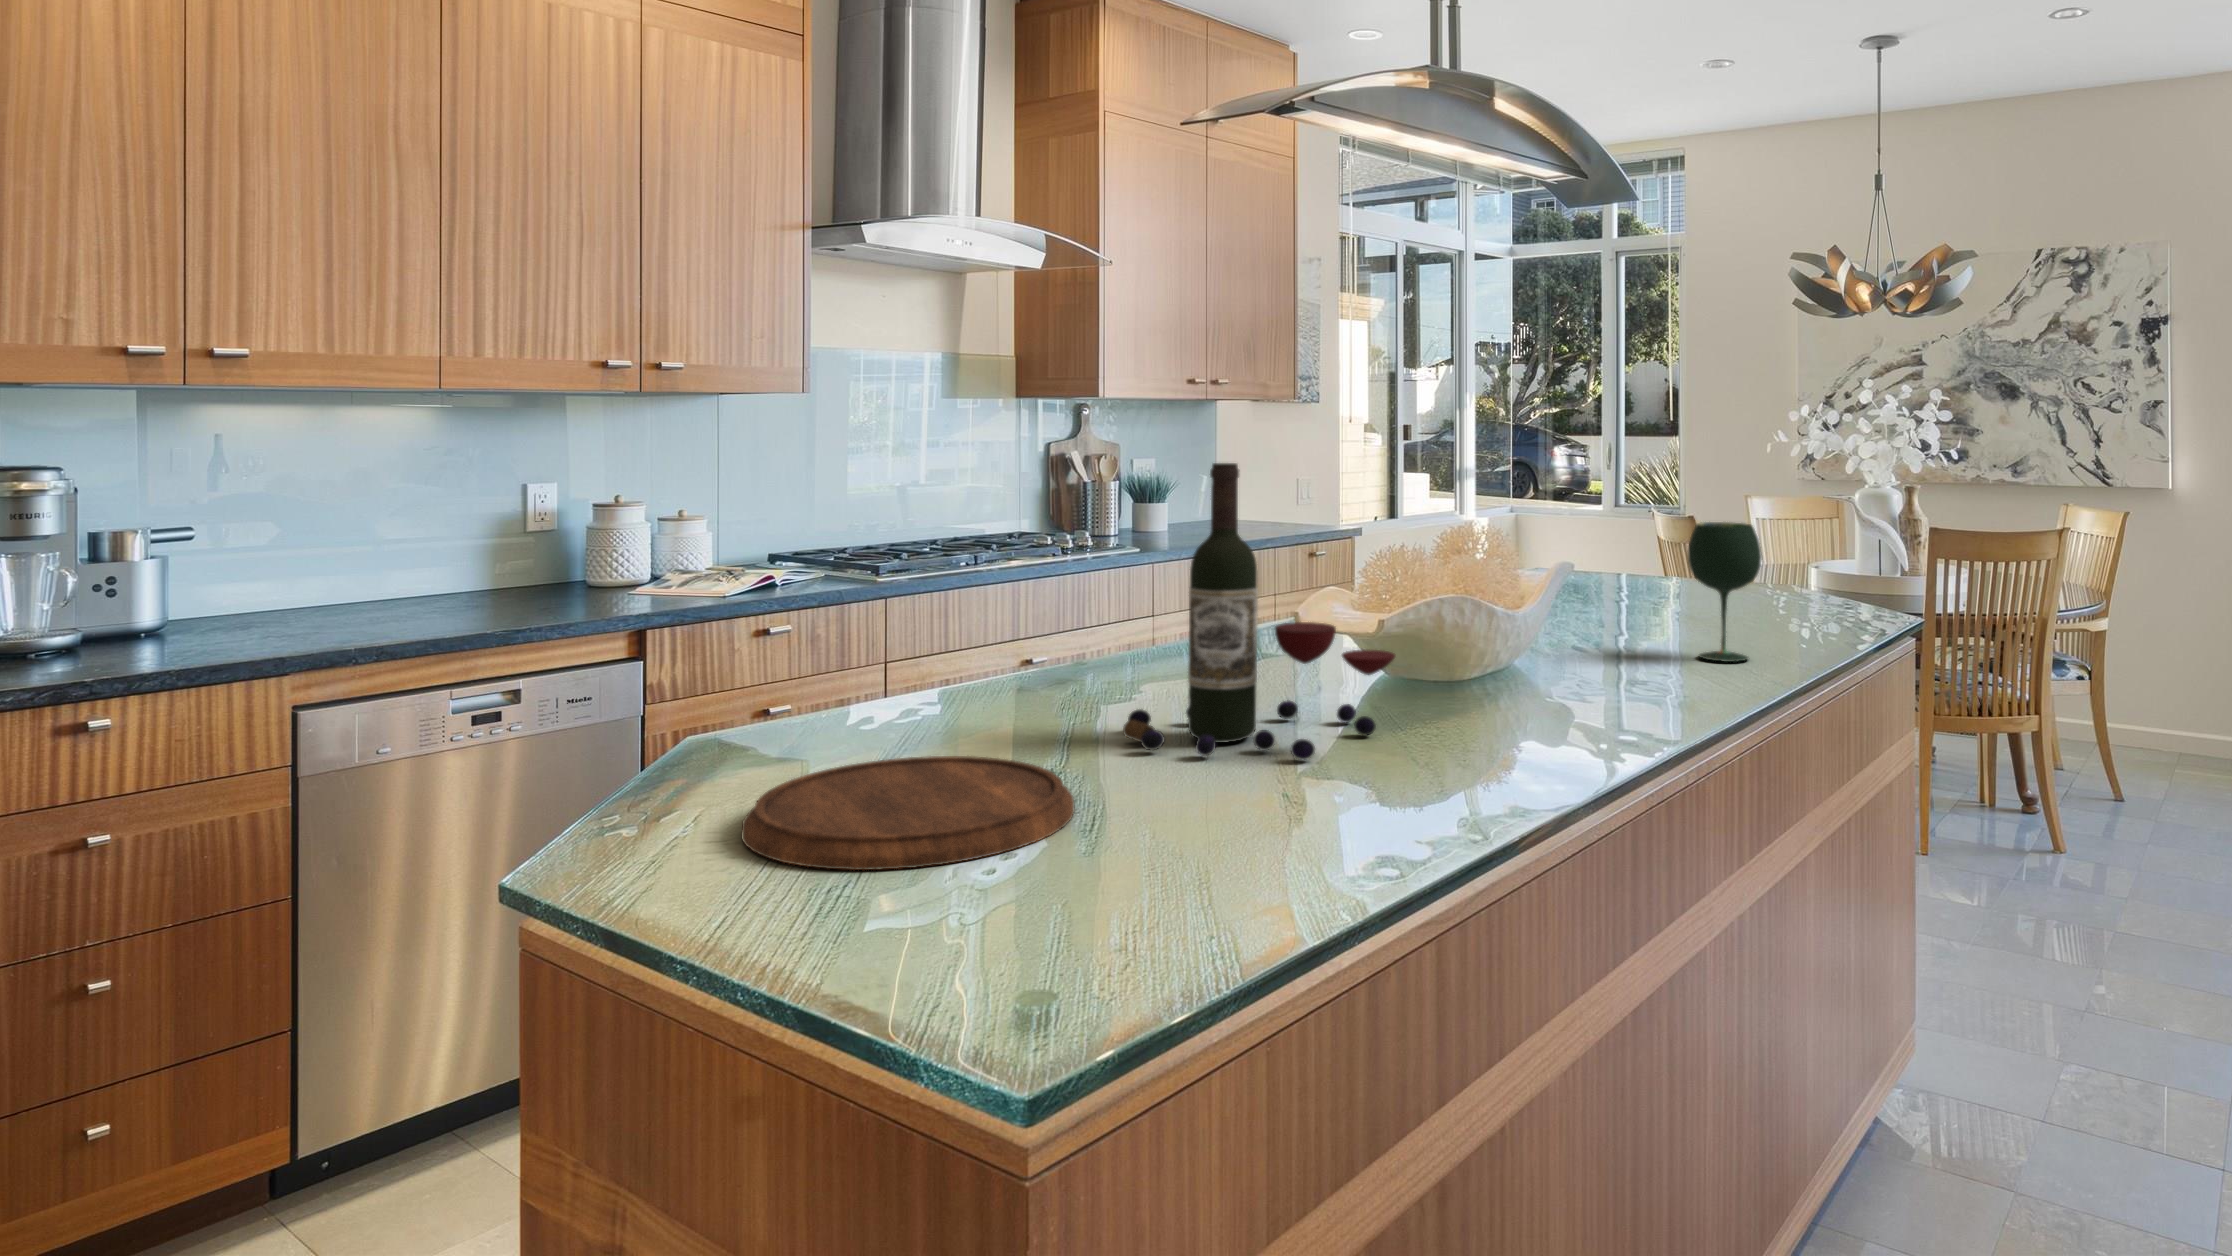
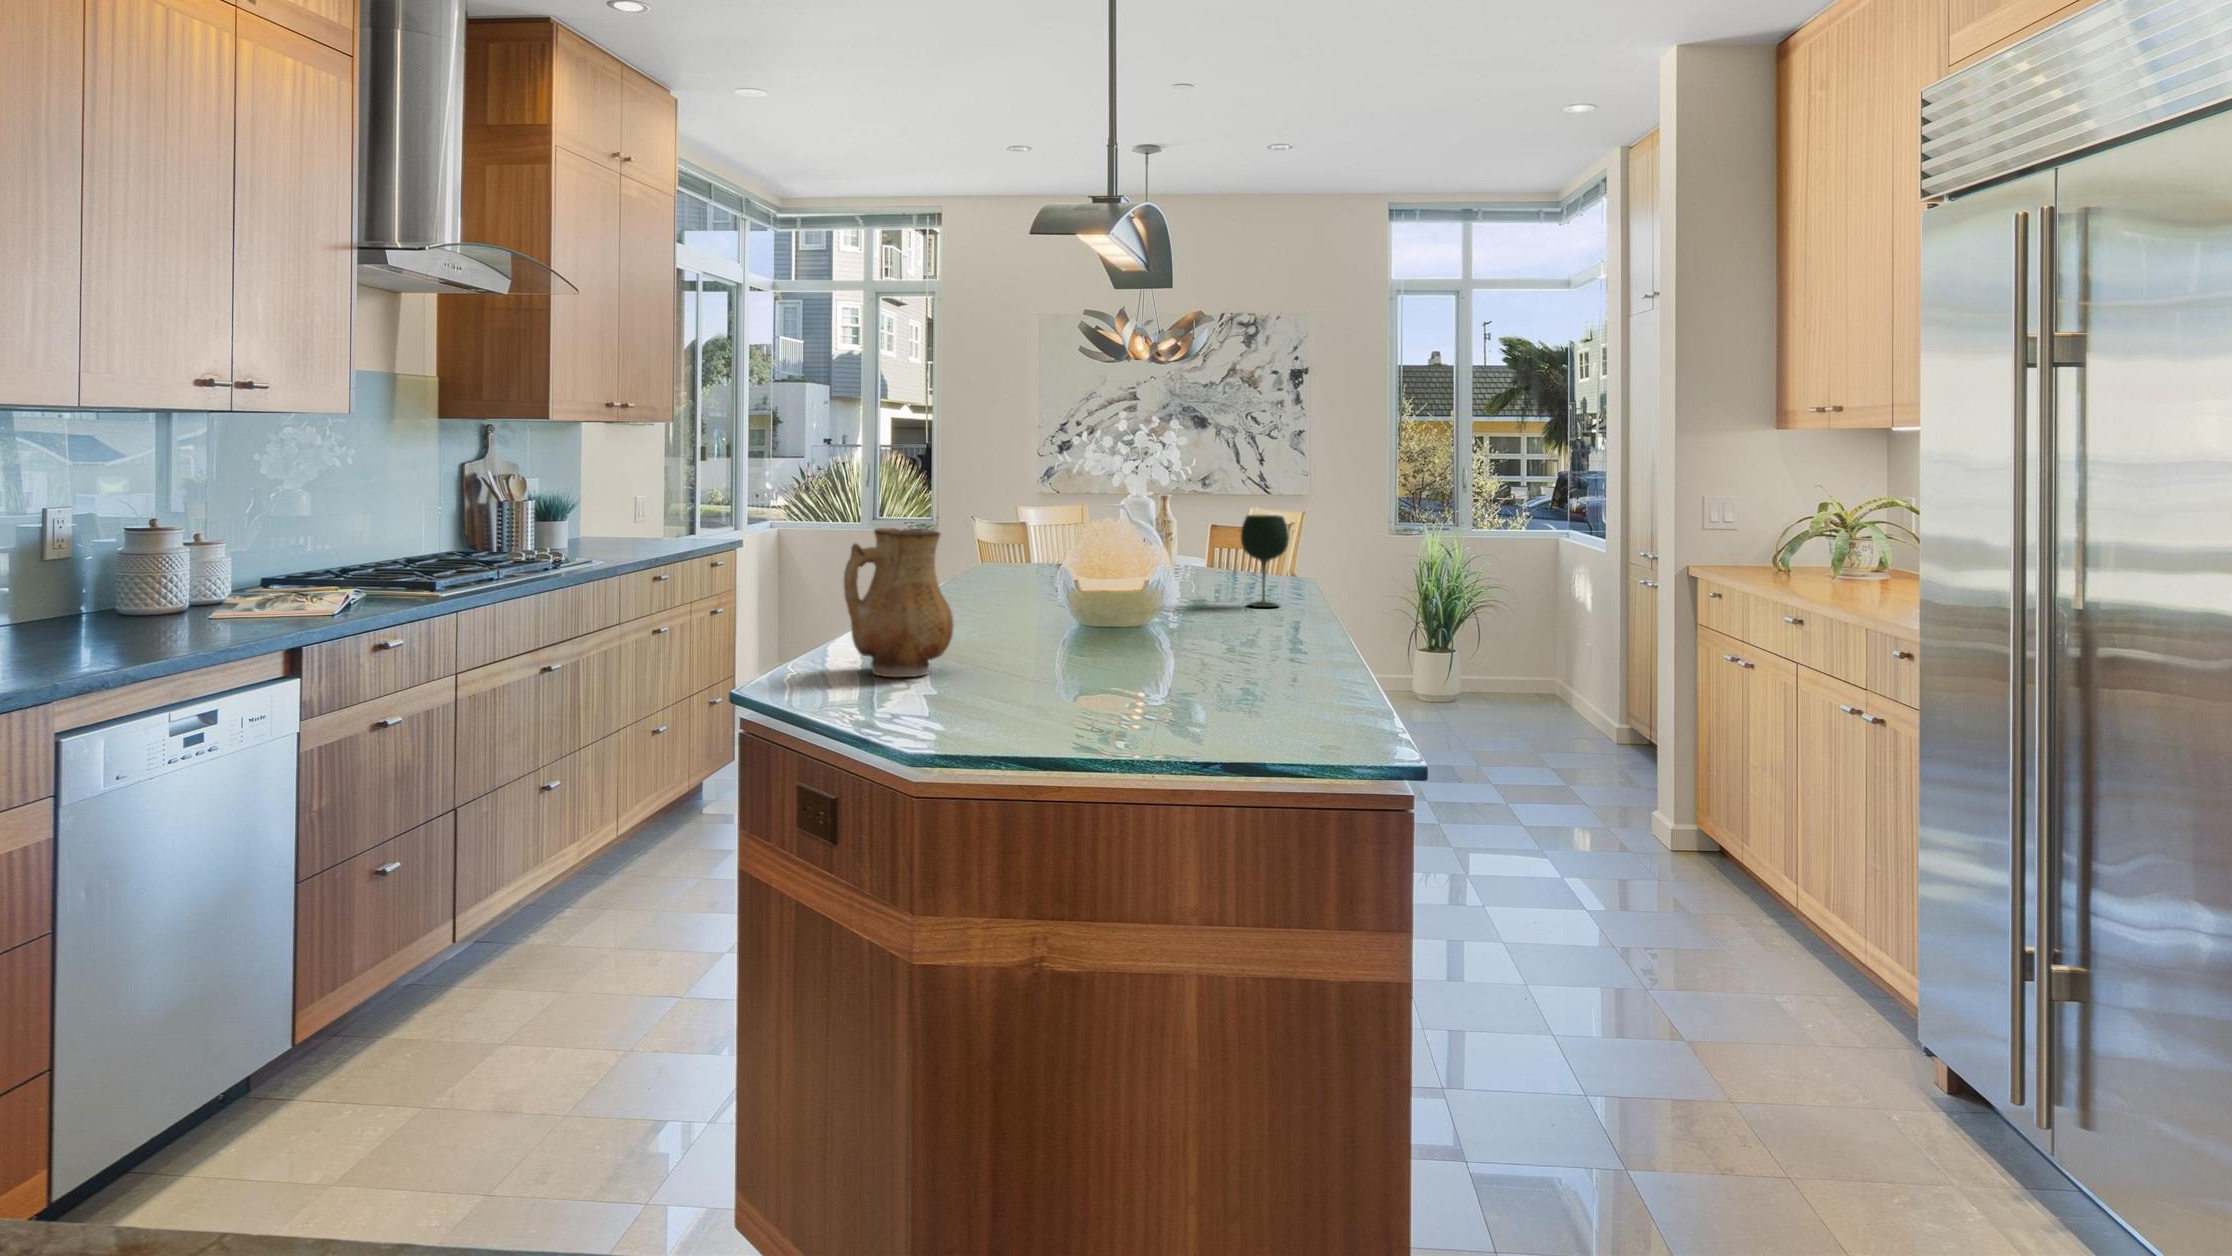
wine bottle: present [1123,463,1395,760] -> none [1026,475,1223,670]
ceramic pitcher: none [858,532,1020,737] -> present [844,528,954,677]
cutting board: present [741,756,1074,870] -> none [940,675,1149,730]

